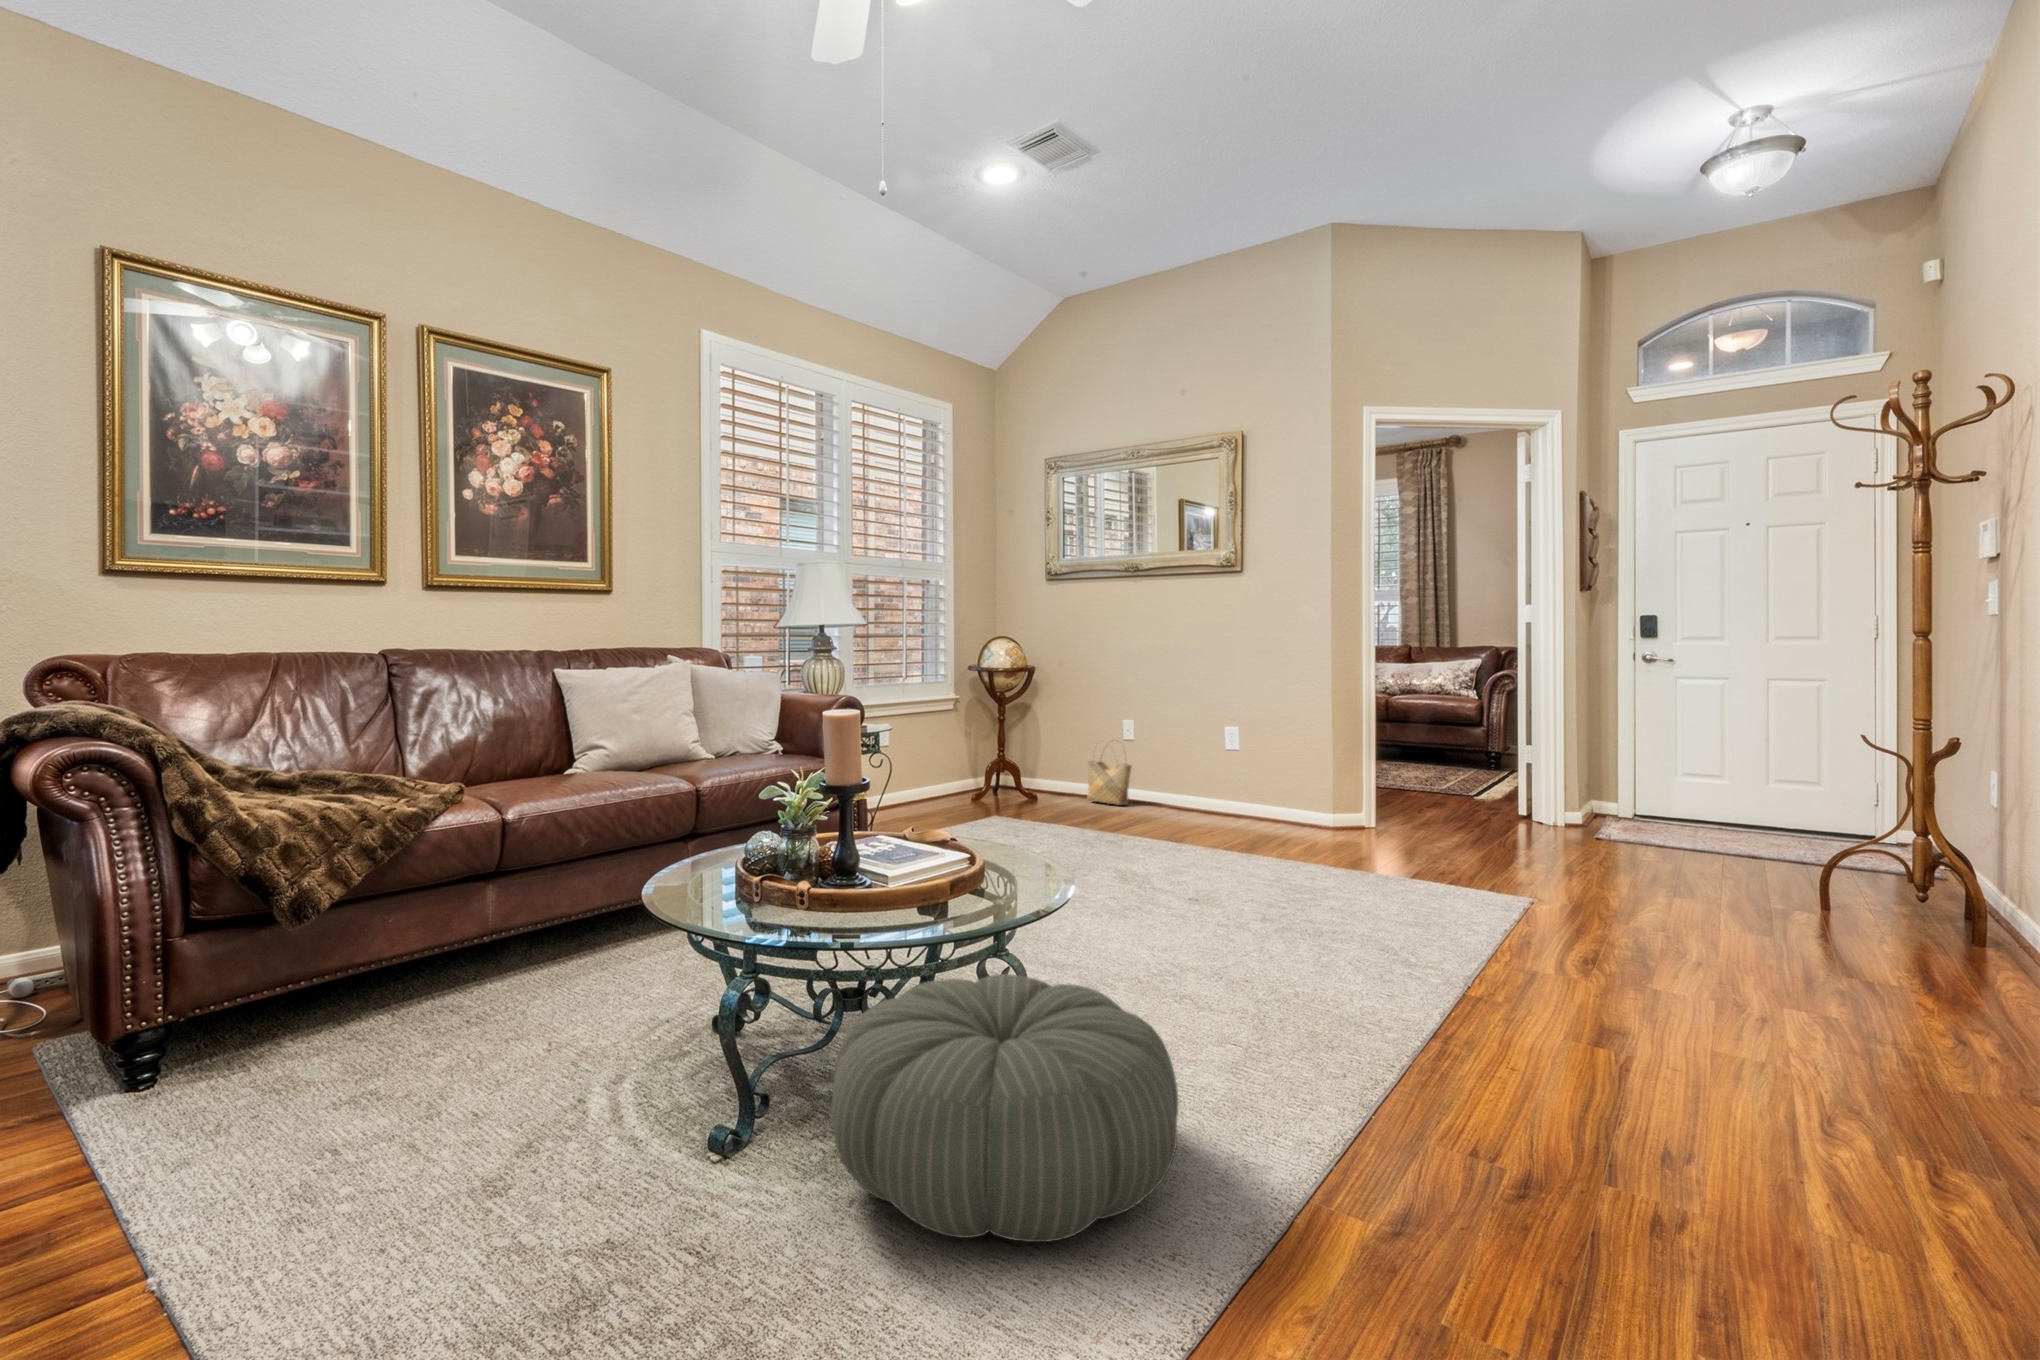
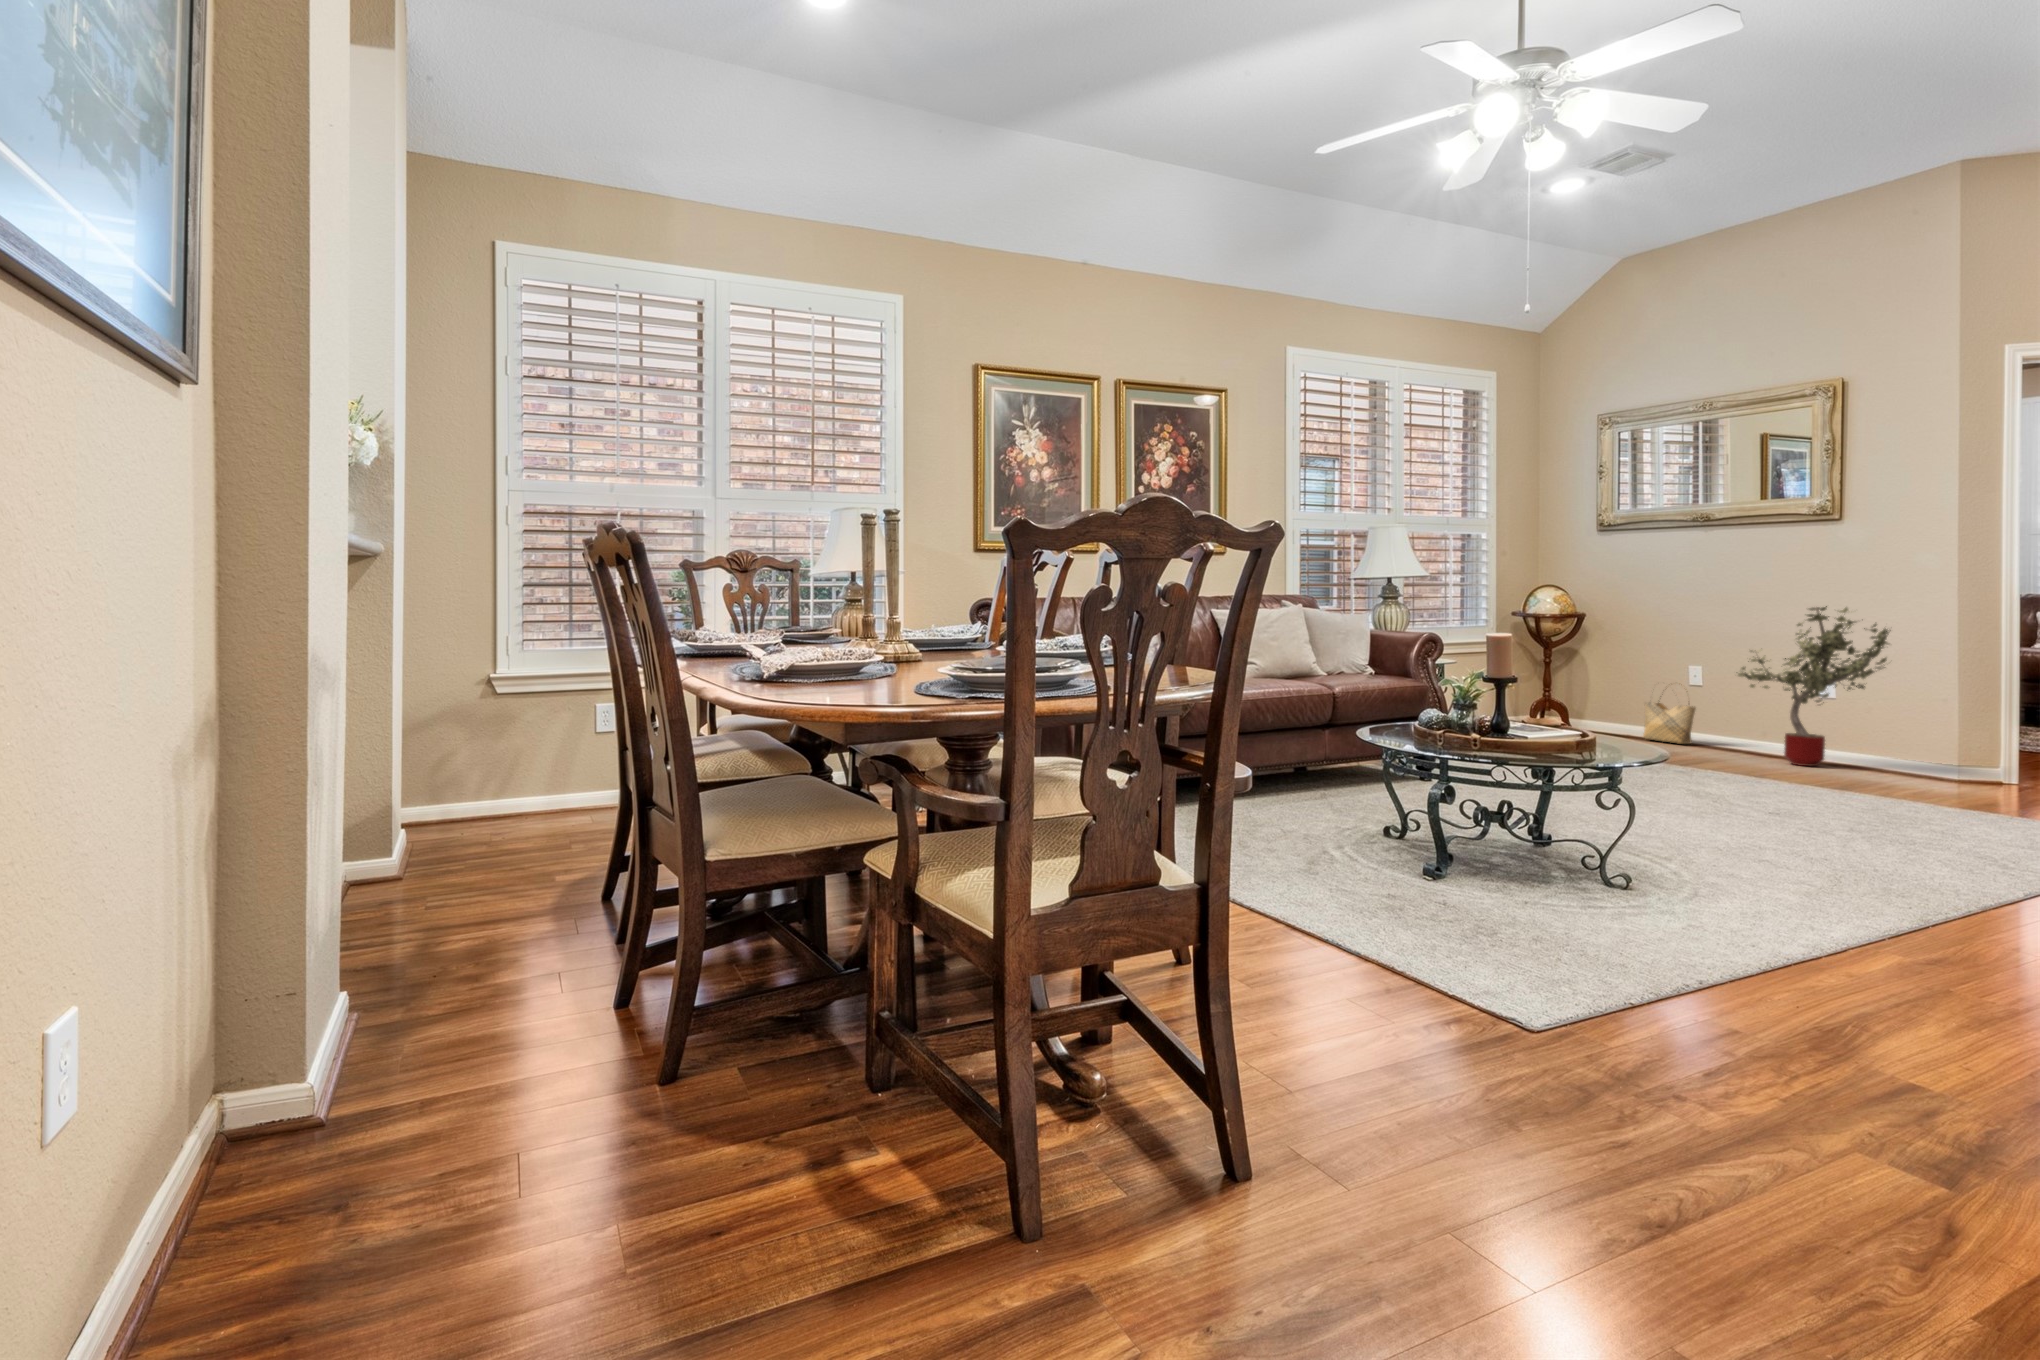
potted tree: none [1162,661,1286,828] -> present [1736,606,1891,766]
pouf: present [831,974,1178,1242] -> none [1502,801,1769,935]

